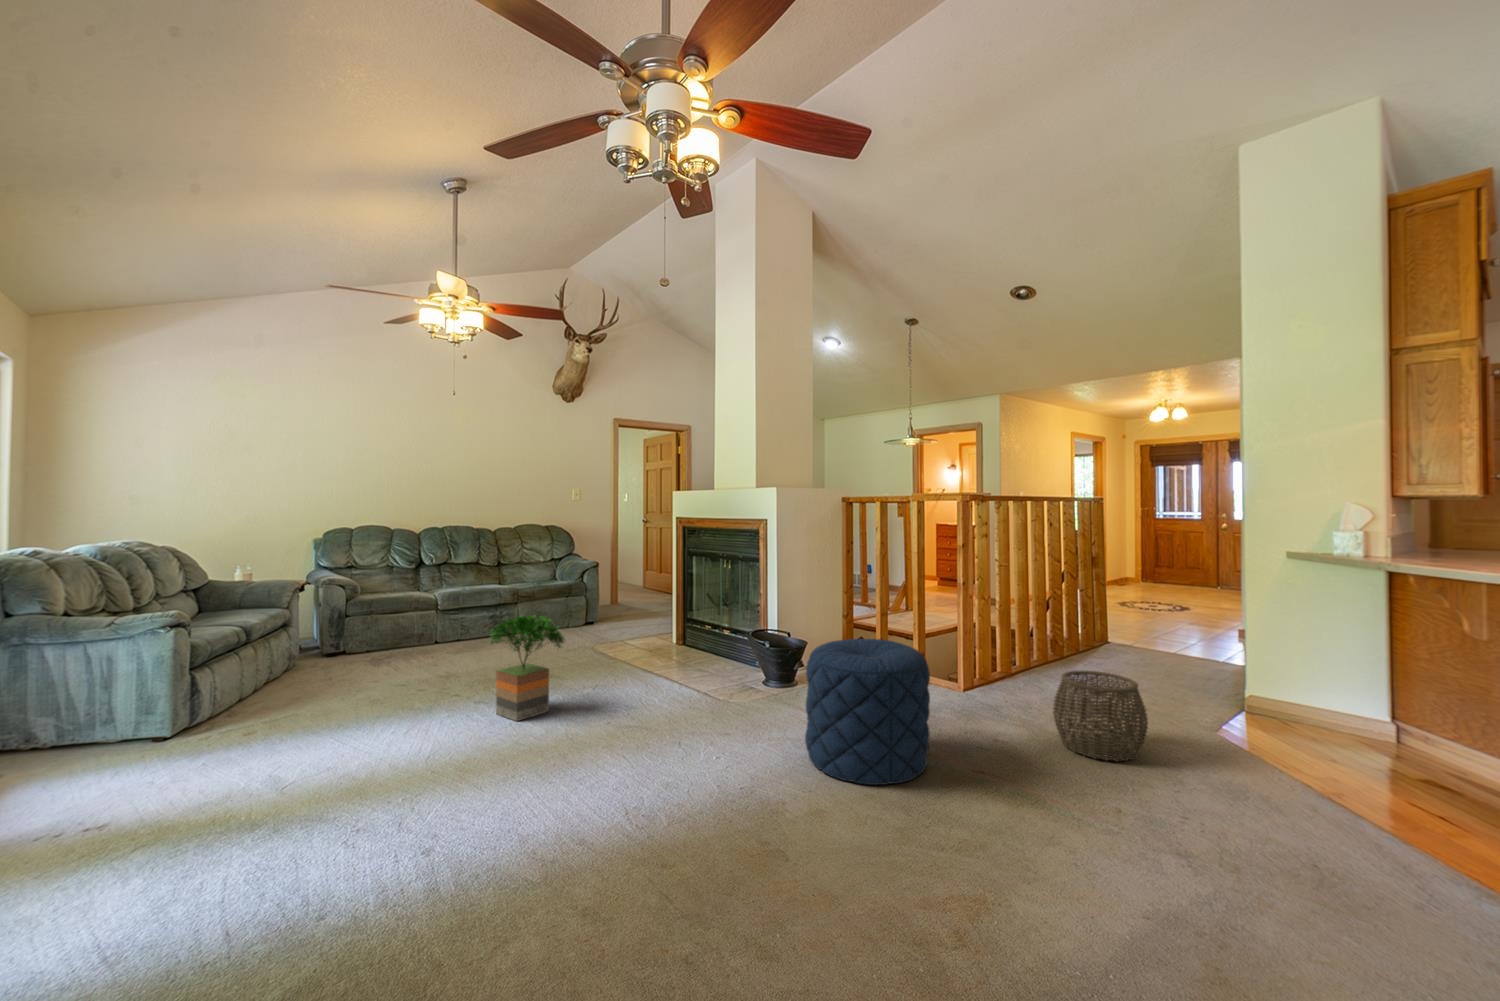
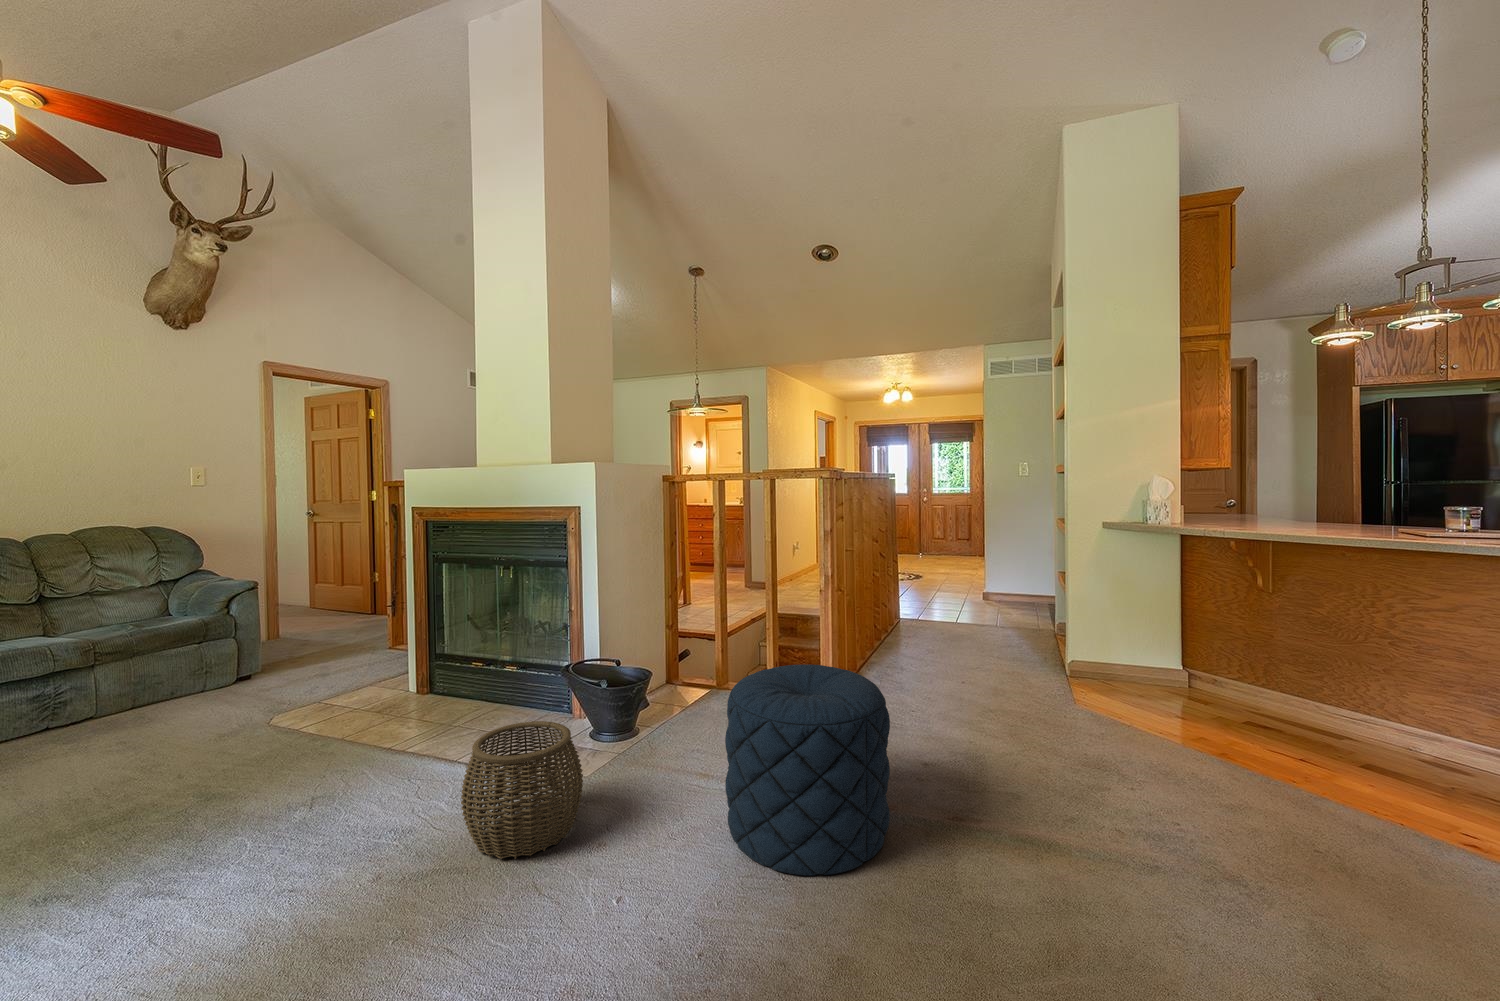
potted tree: present [489,615,565,721] -> none [69,703,269,924]
woven basket: present [1053,670,1148,762] -> present [461,721,583,859]

